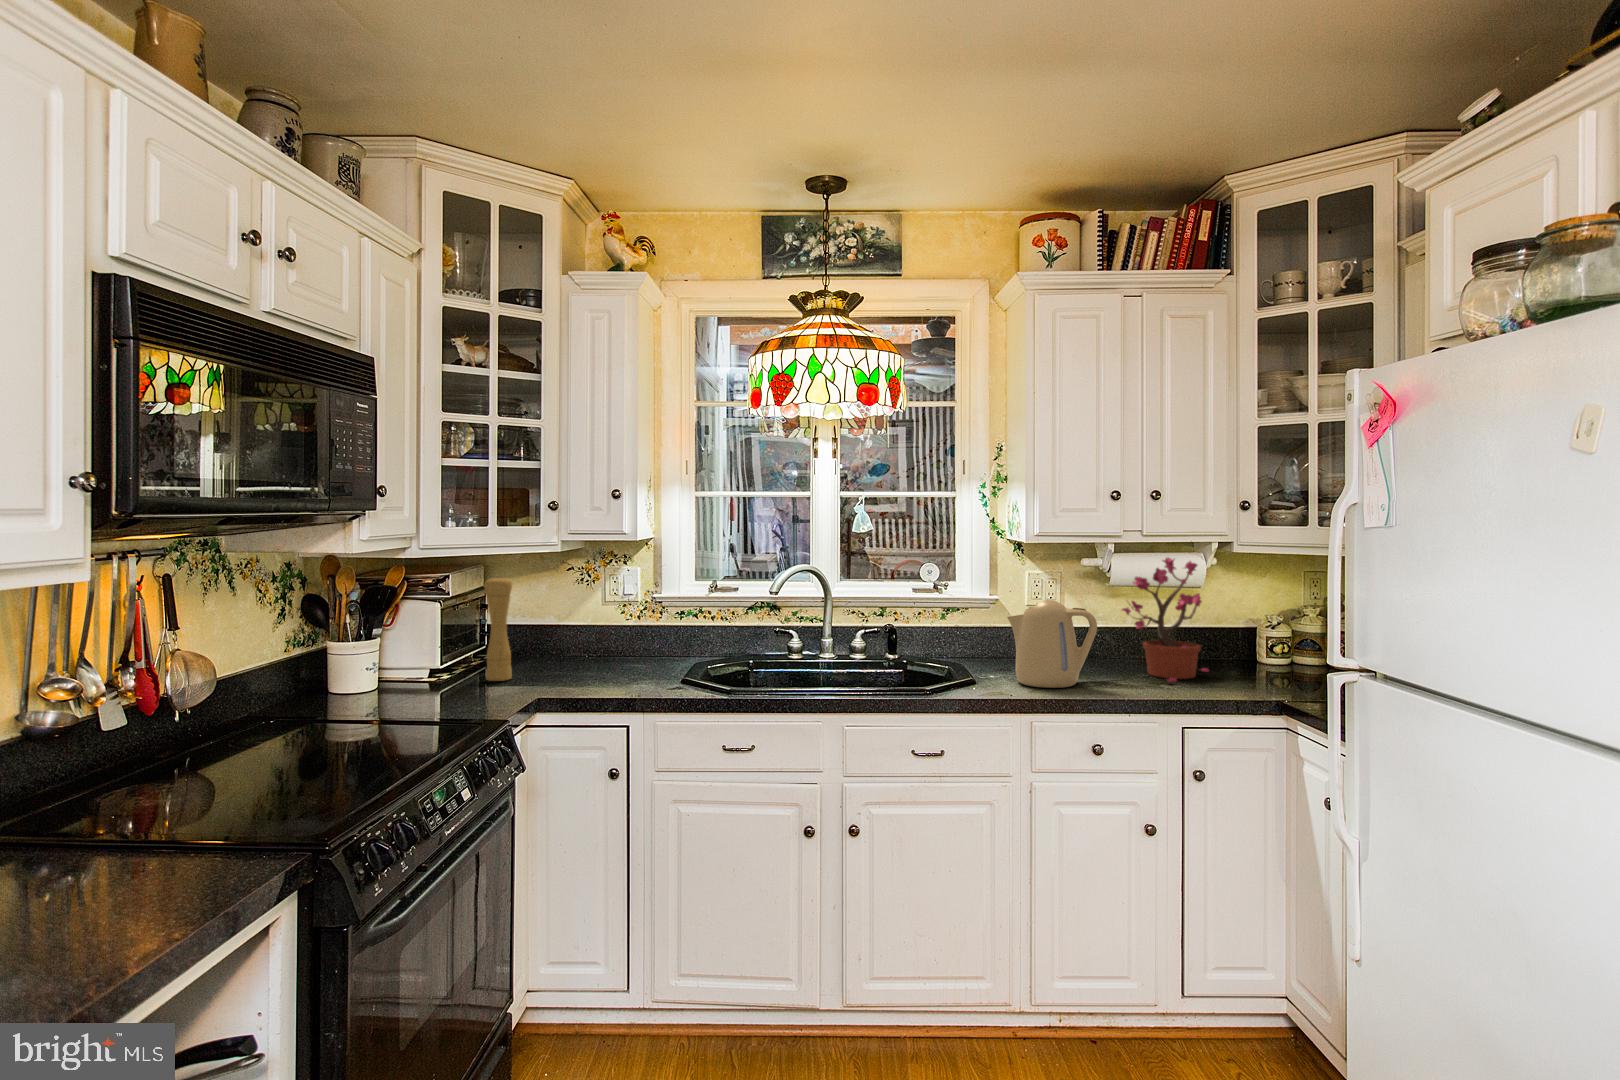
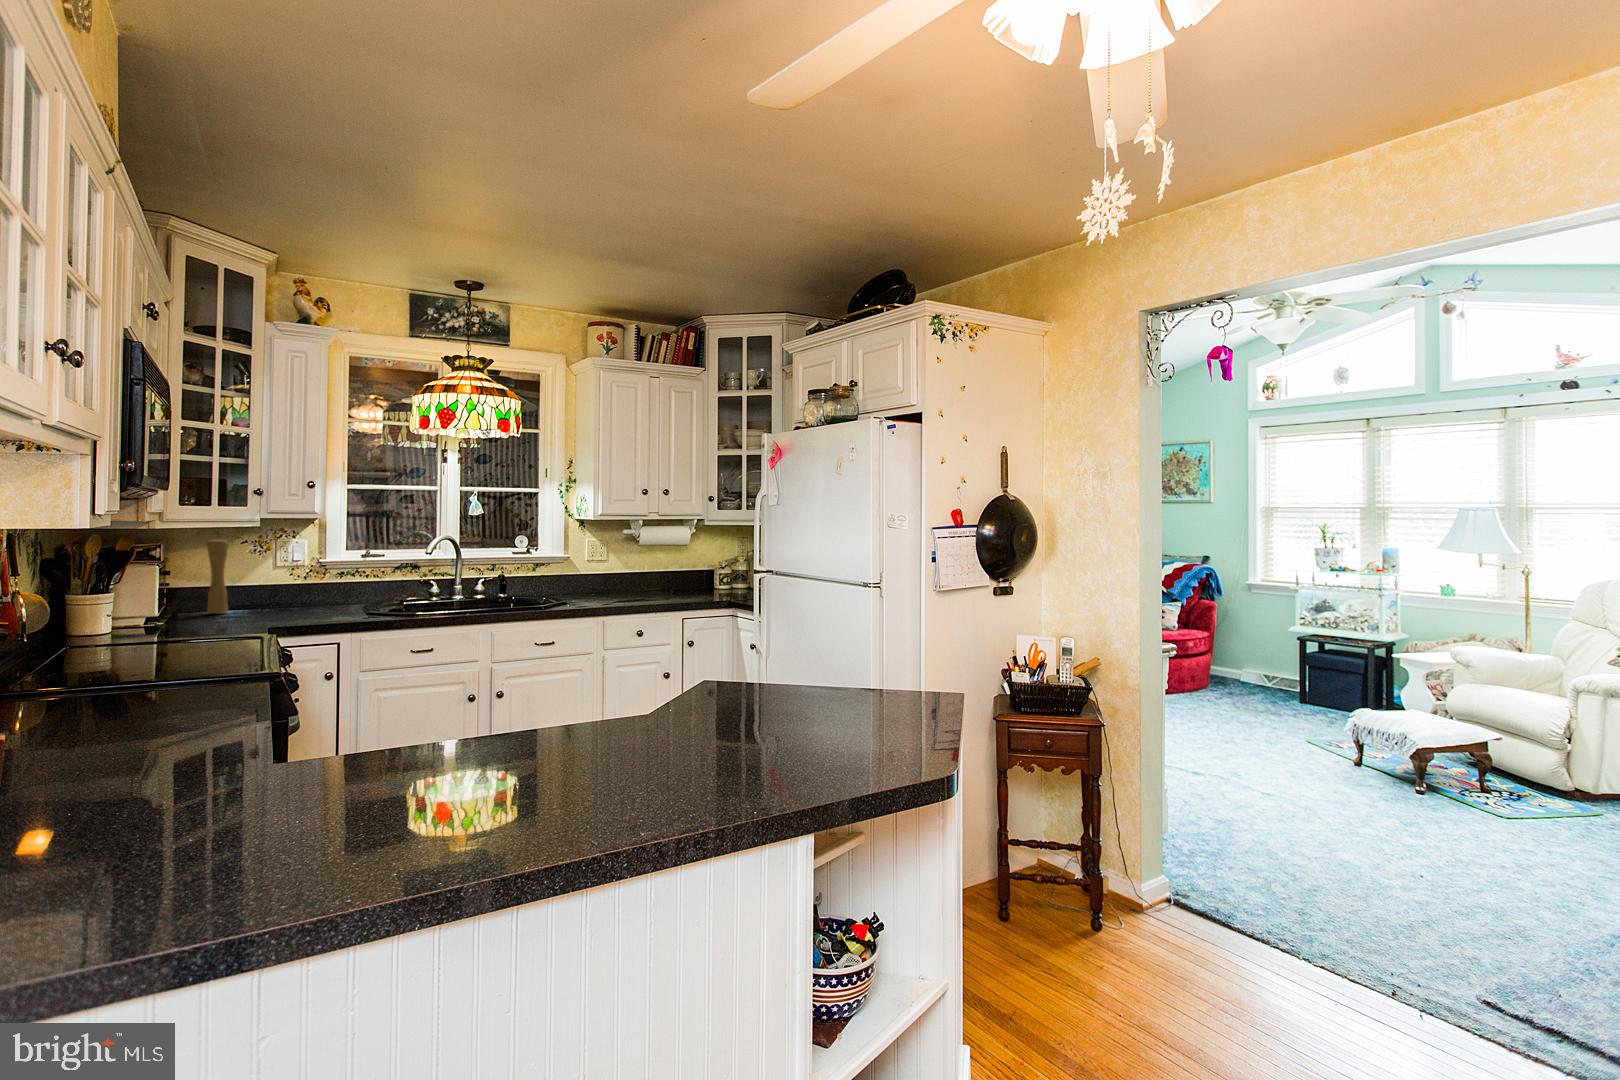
potted plant: present [1122,558,1209,682] -> none [647,530,695,599]
kettle: present [1007,599,1097,688] -> none [582,552,635,603]

